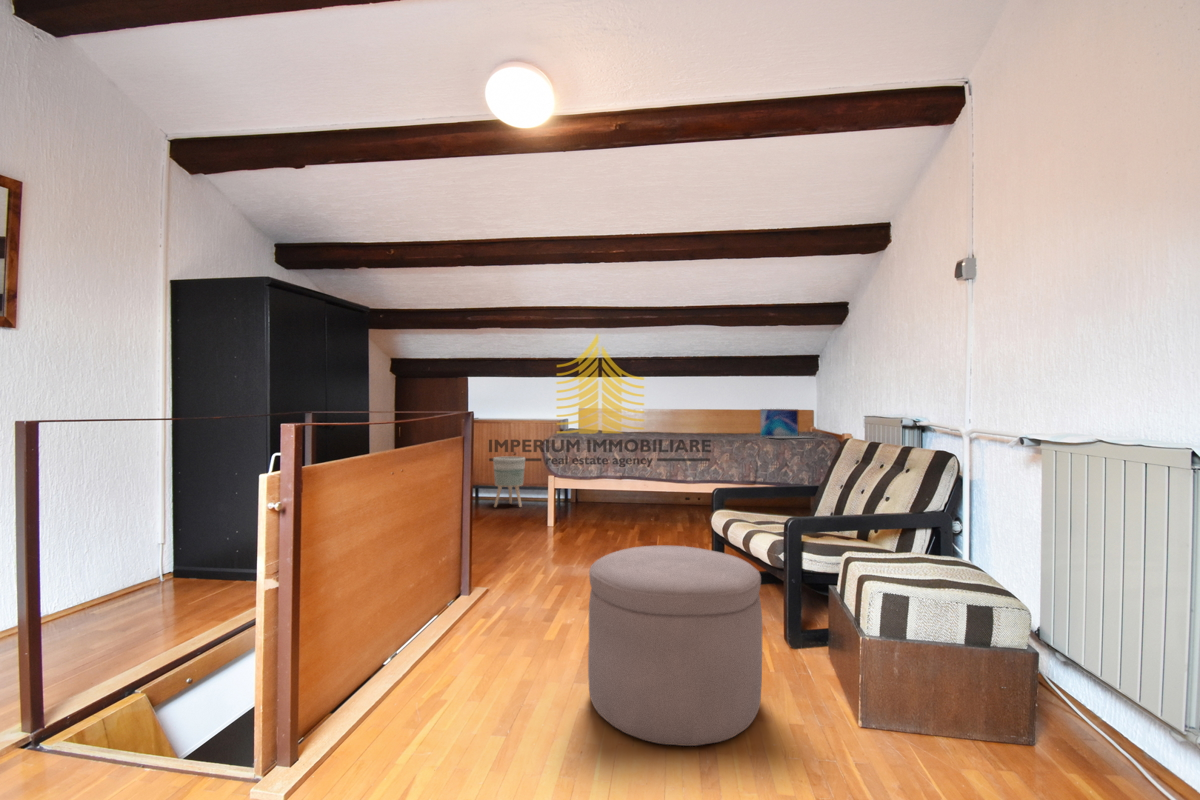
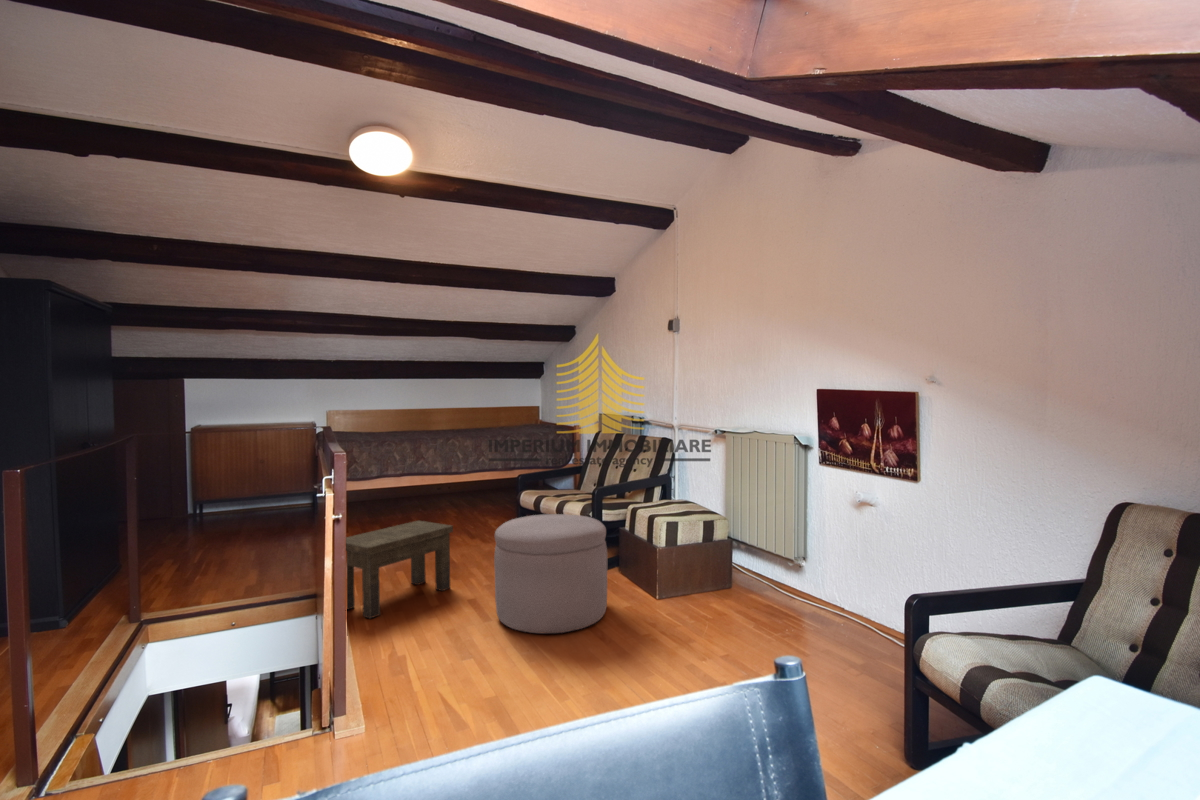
laptop: present [760,409,803,438] -> none [512,408,554,432]
planter: present [493,456,525,507] -> none [237,464,276,519]
side table: none [455,531,592,641] -> present [346,521,453,619]

